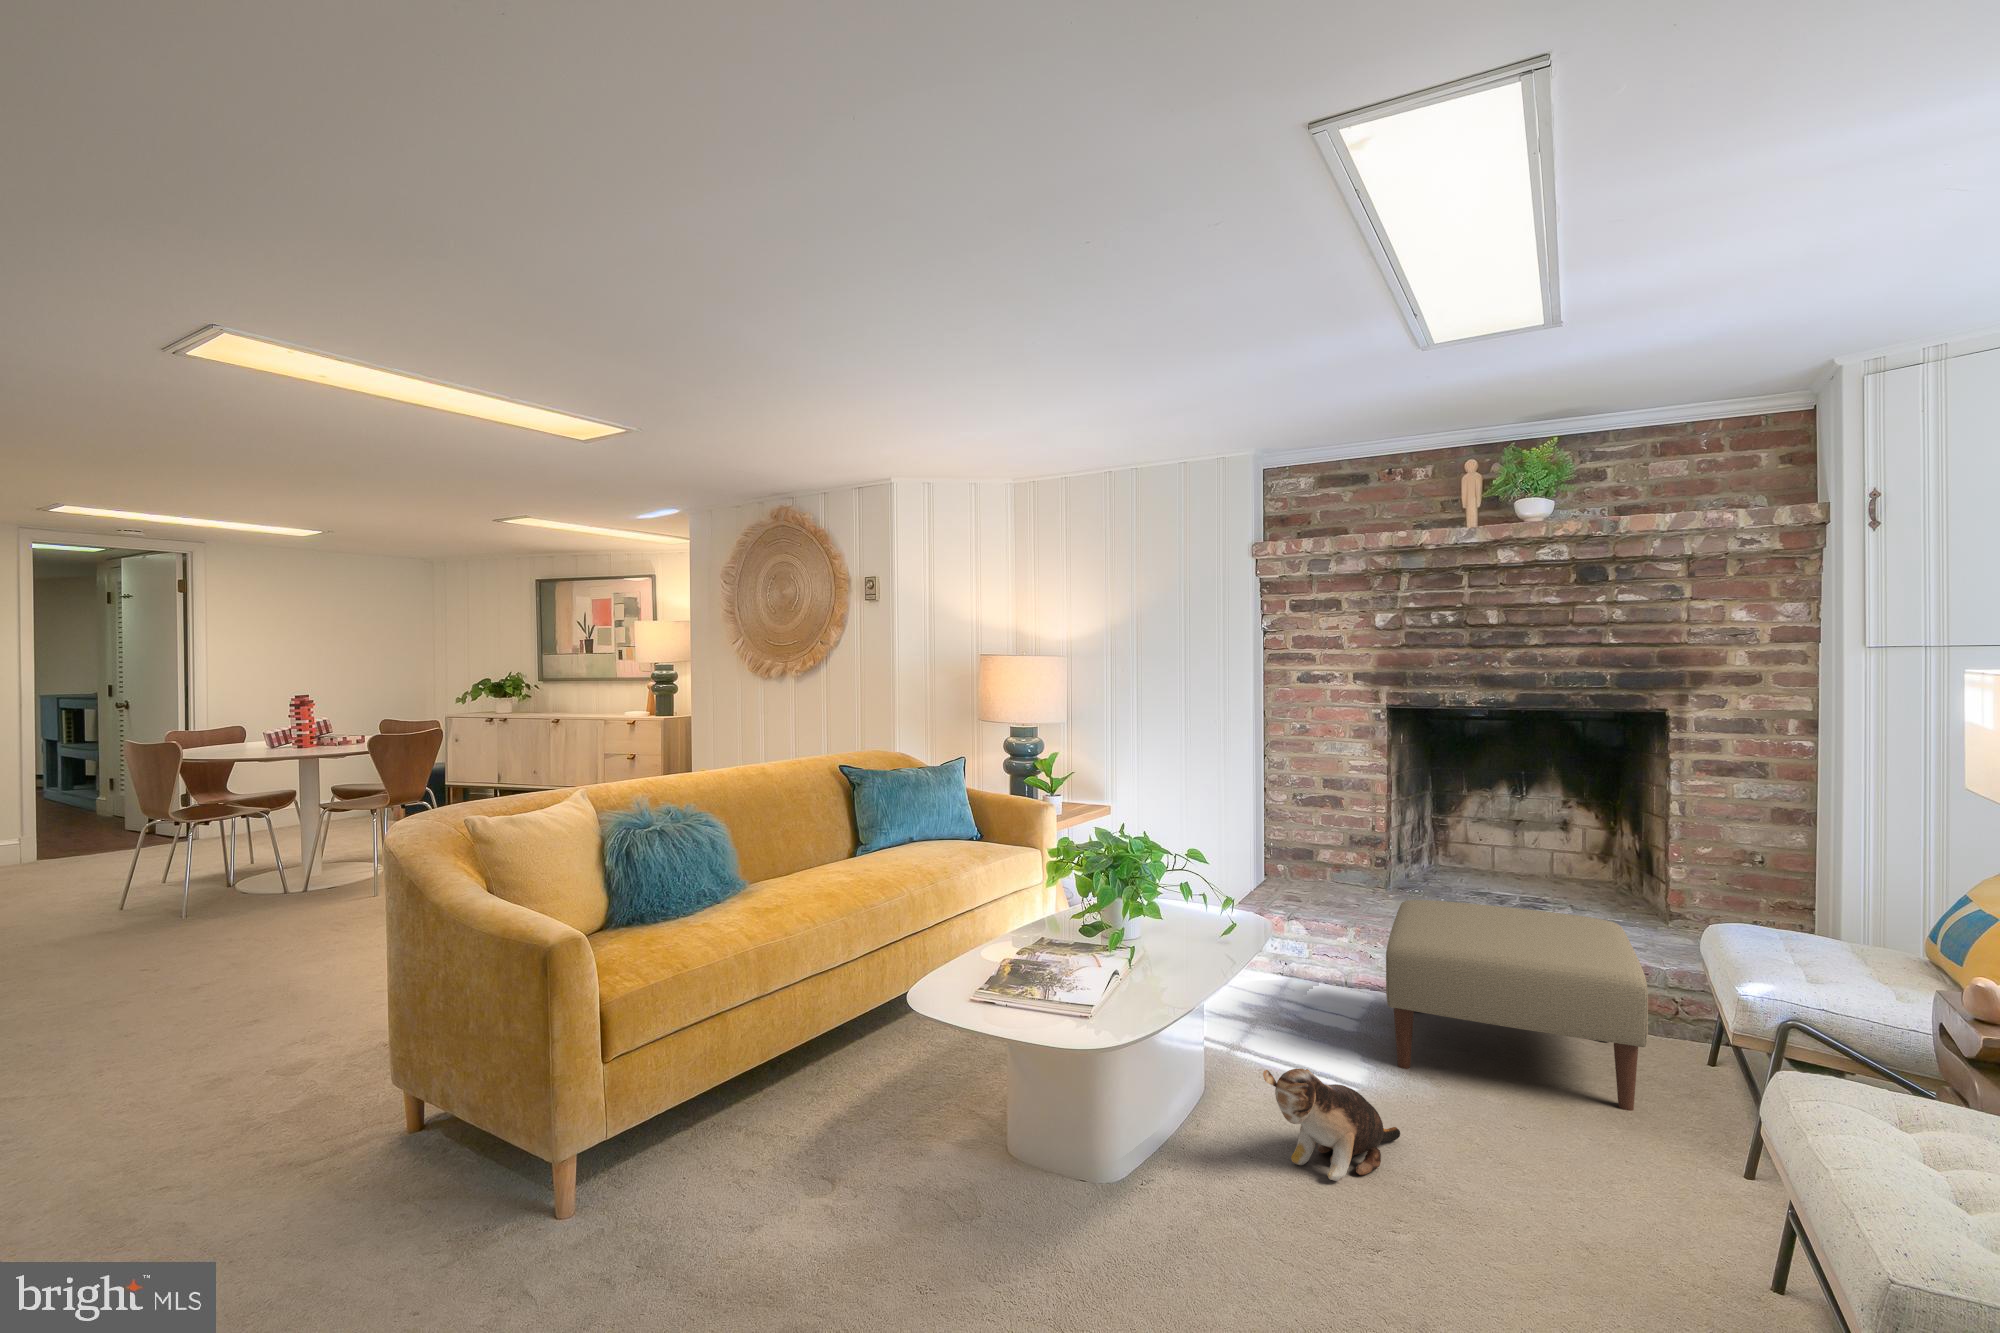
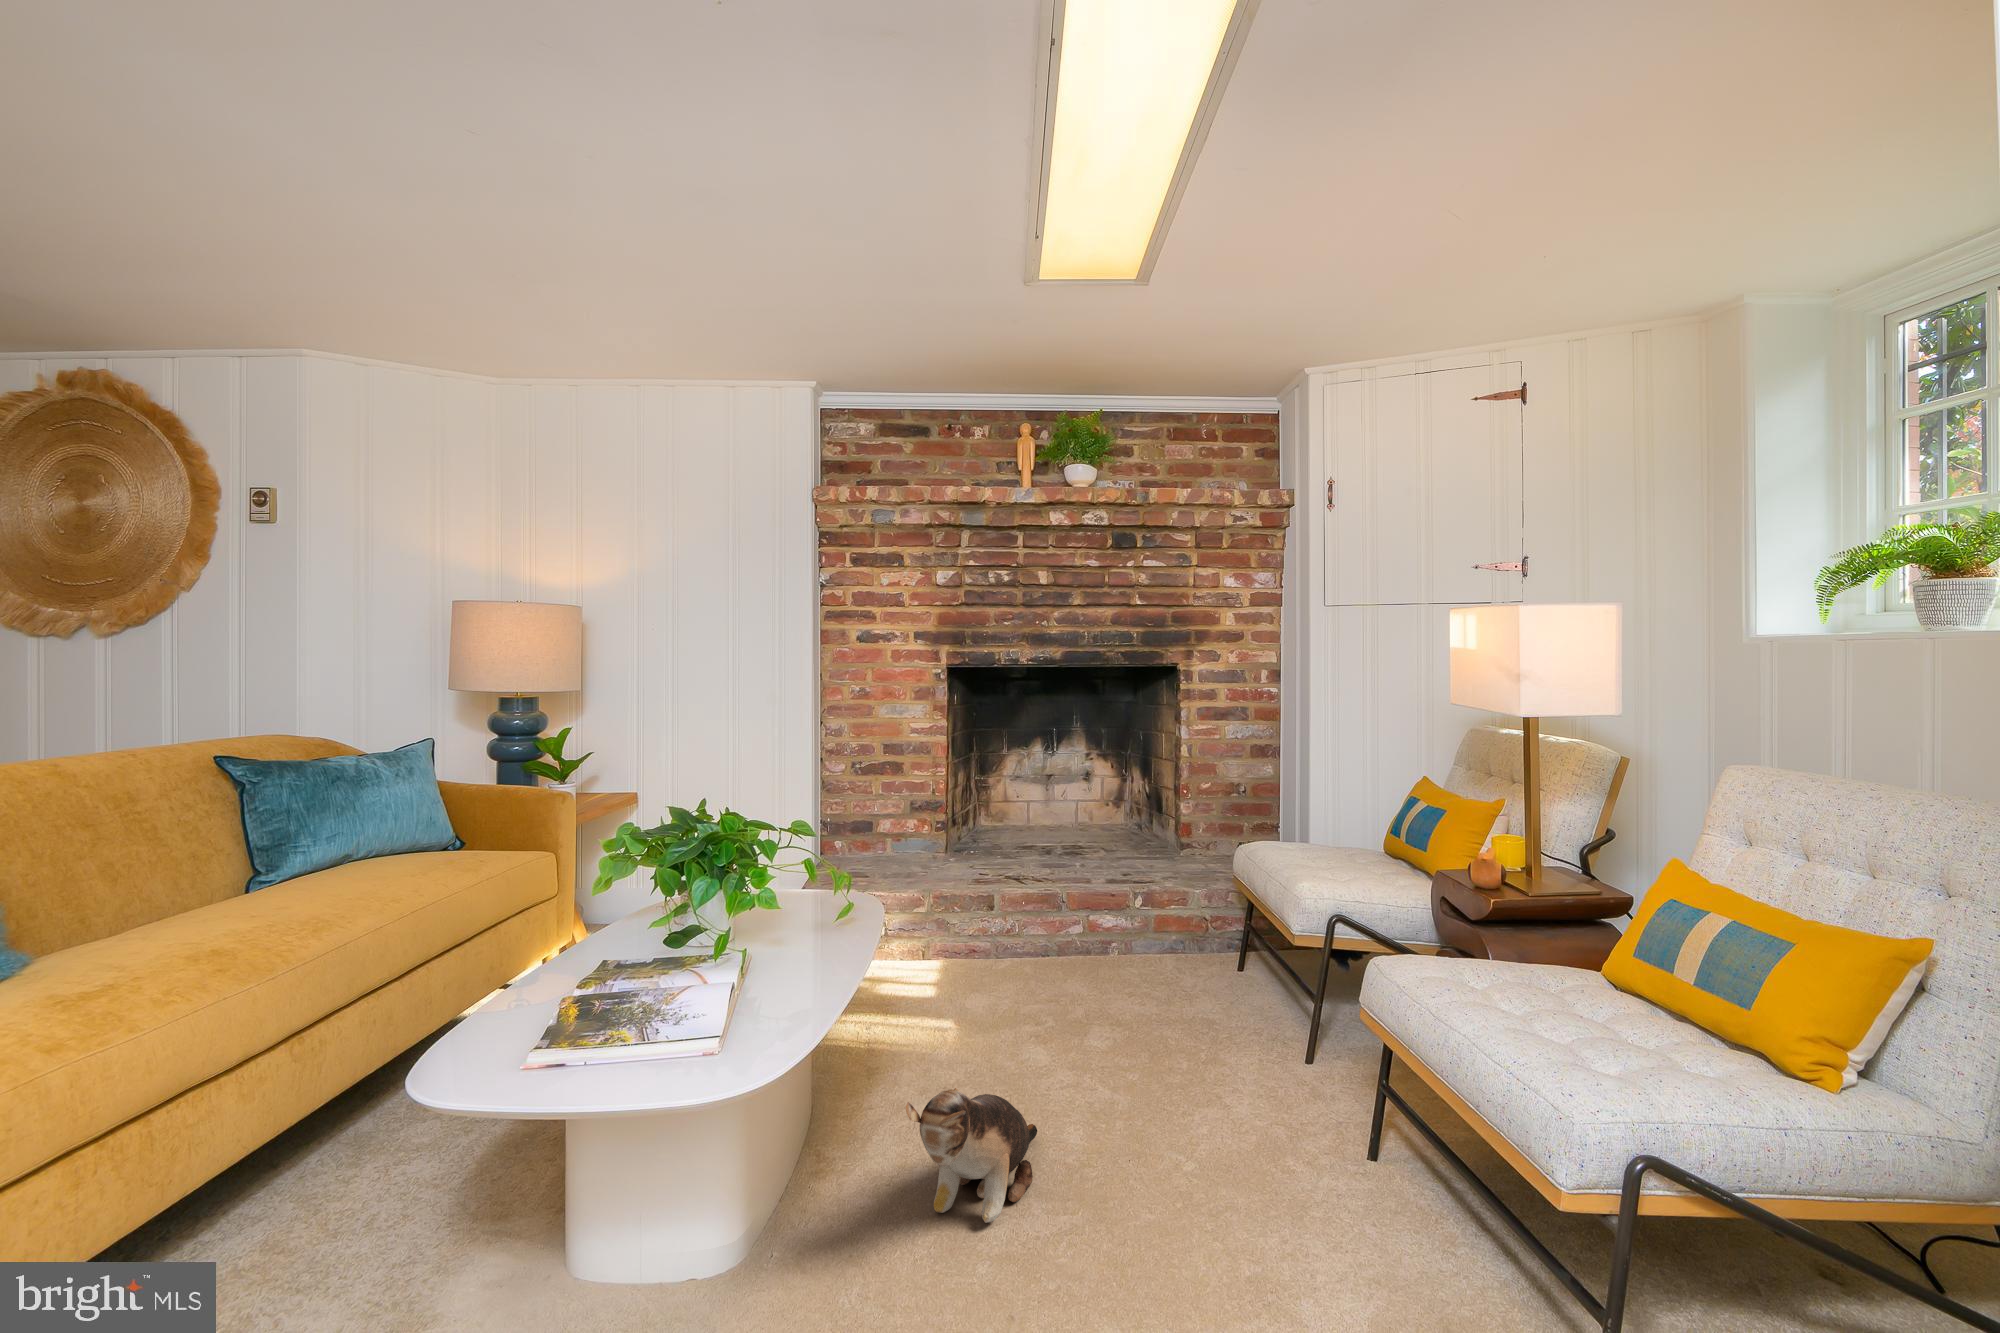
ottoman: present [1386,900,1648,1111] -> none [981,856,1226,1046]

